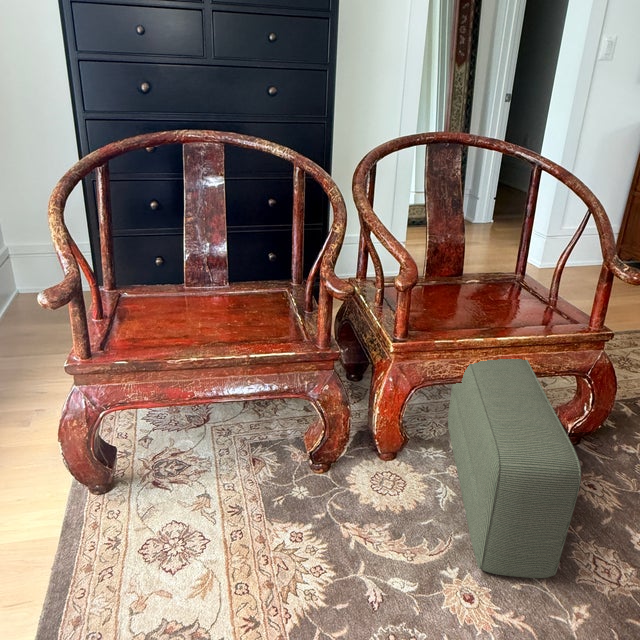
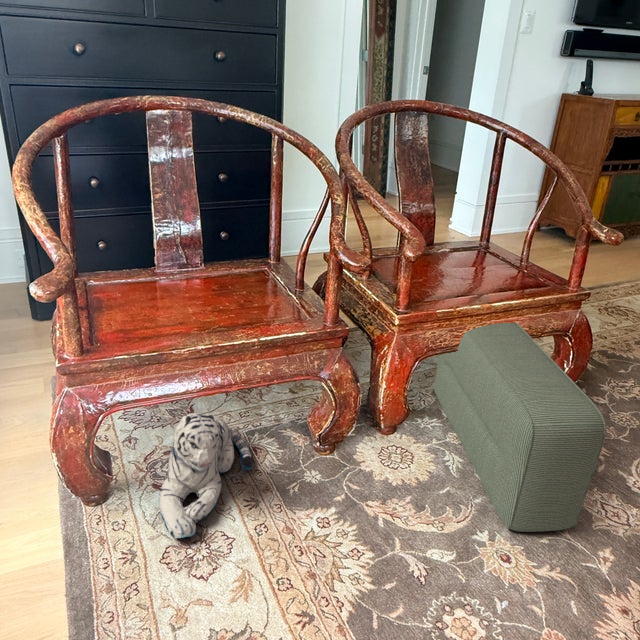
plush toy: none [150,419,249,533] -> present [159,413,252,539]

